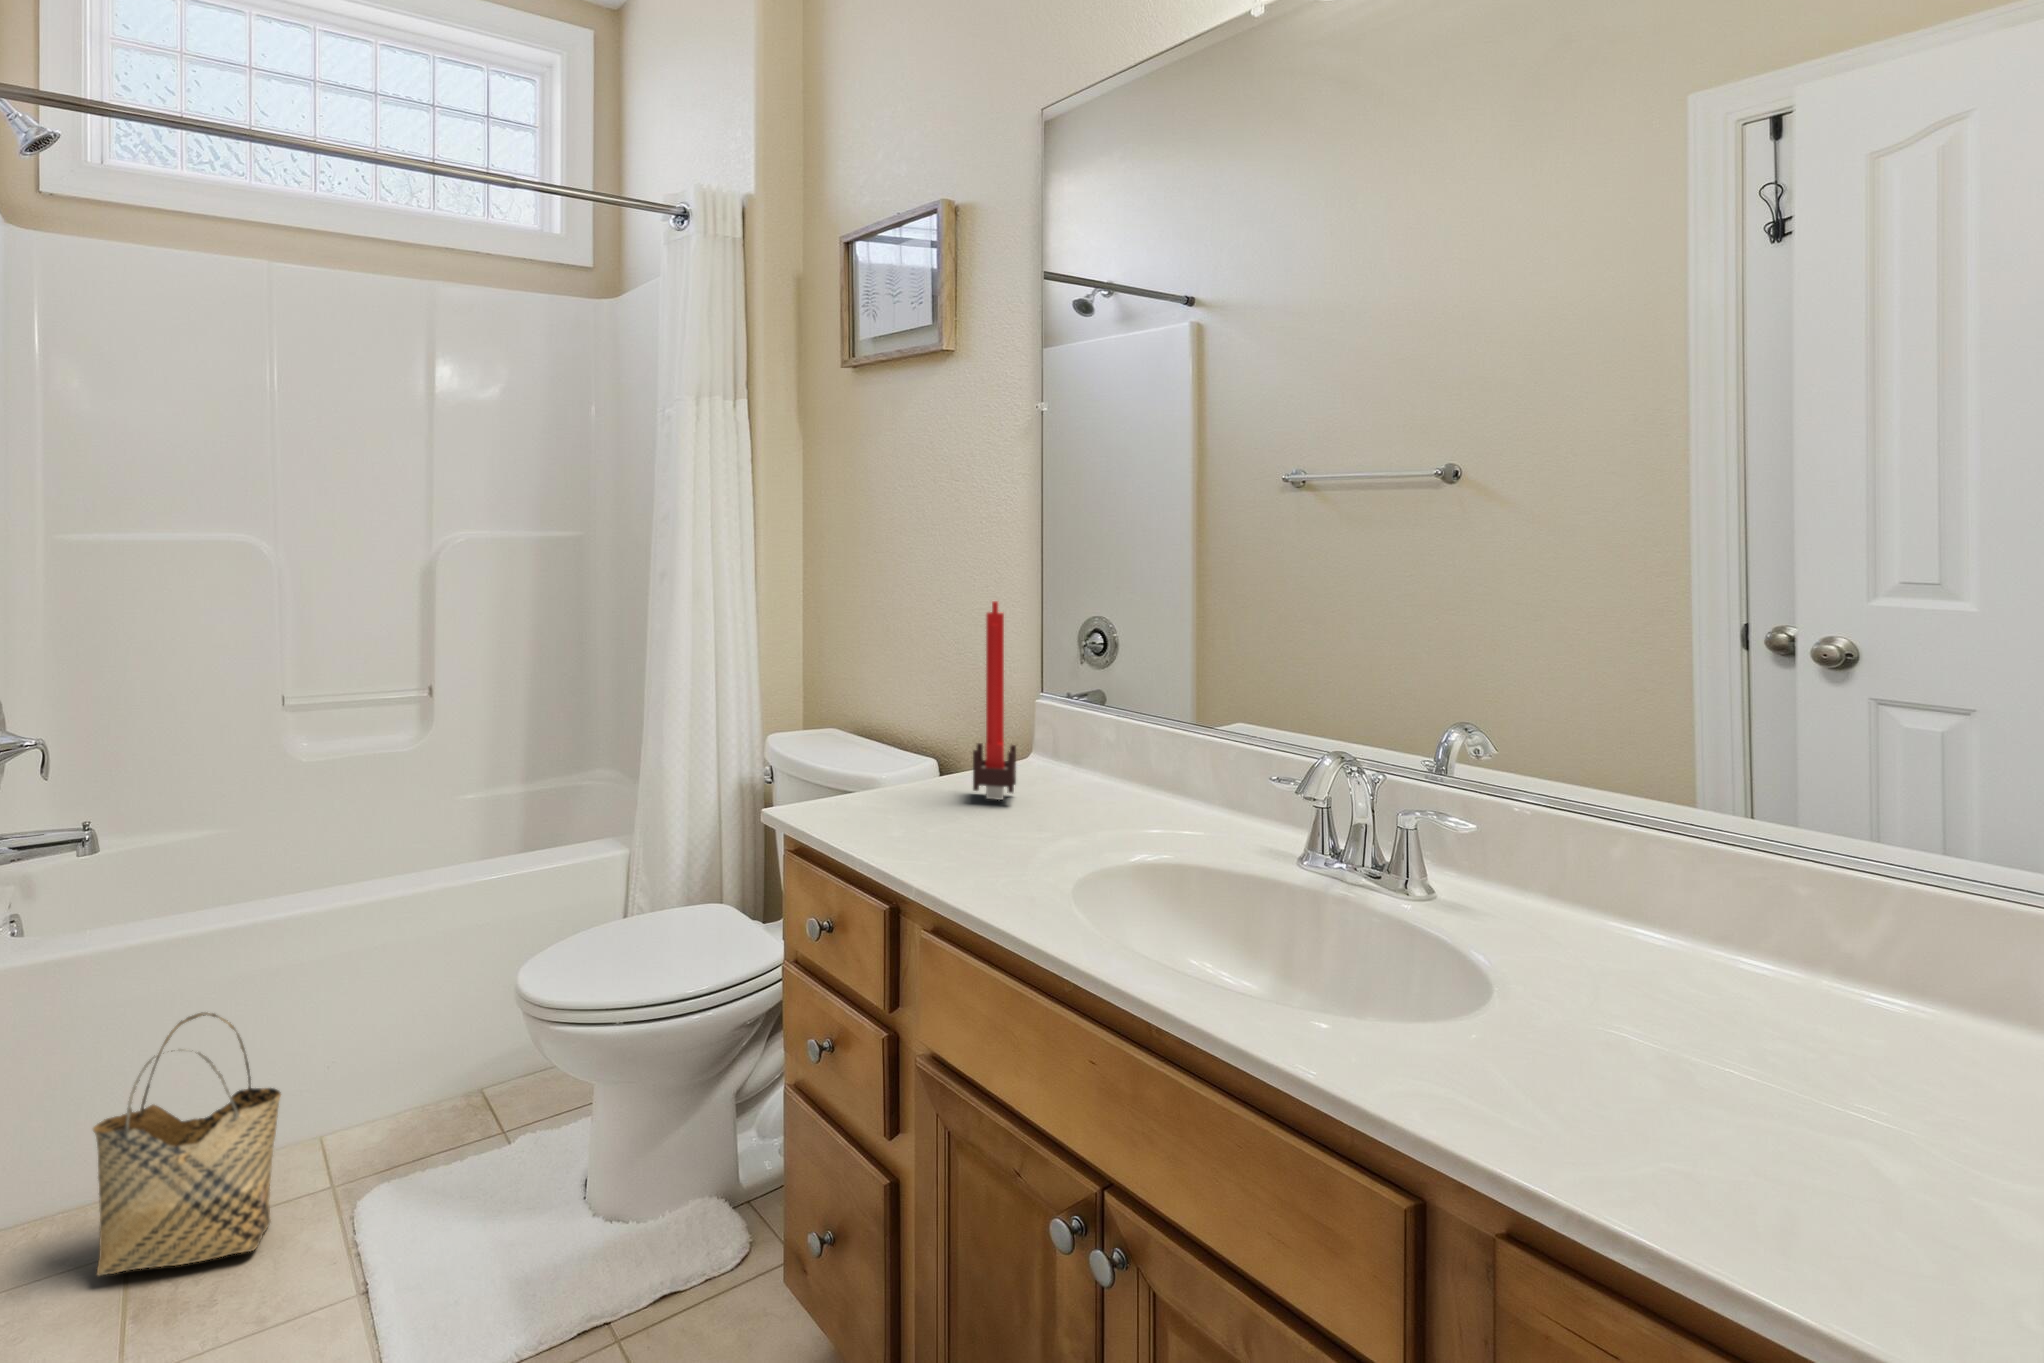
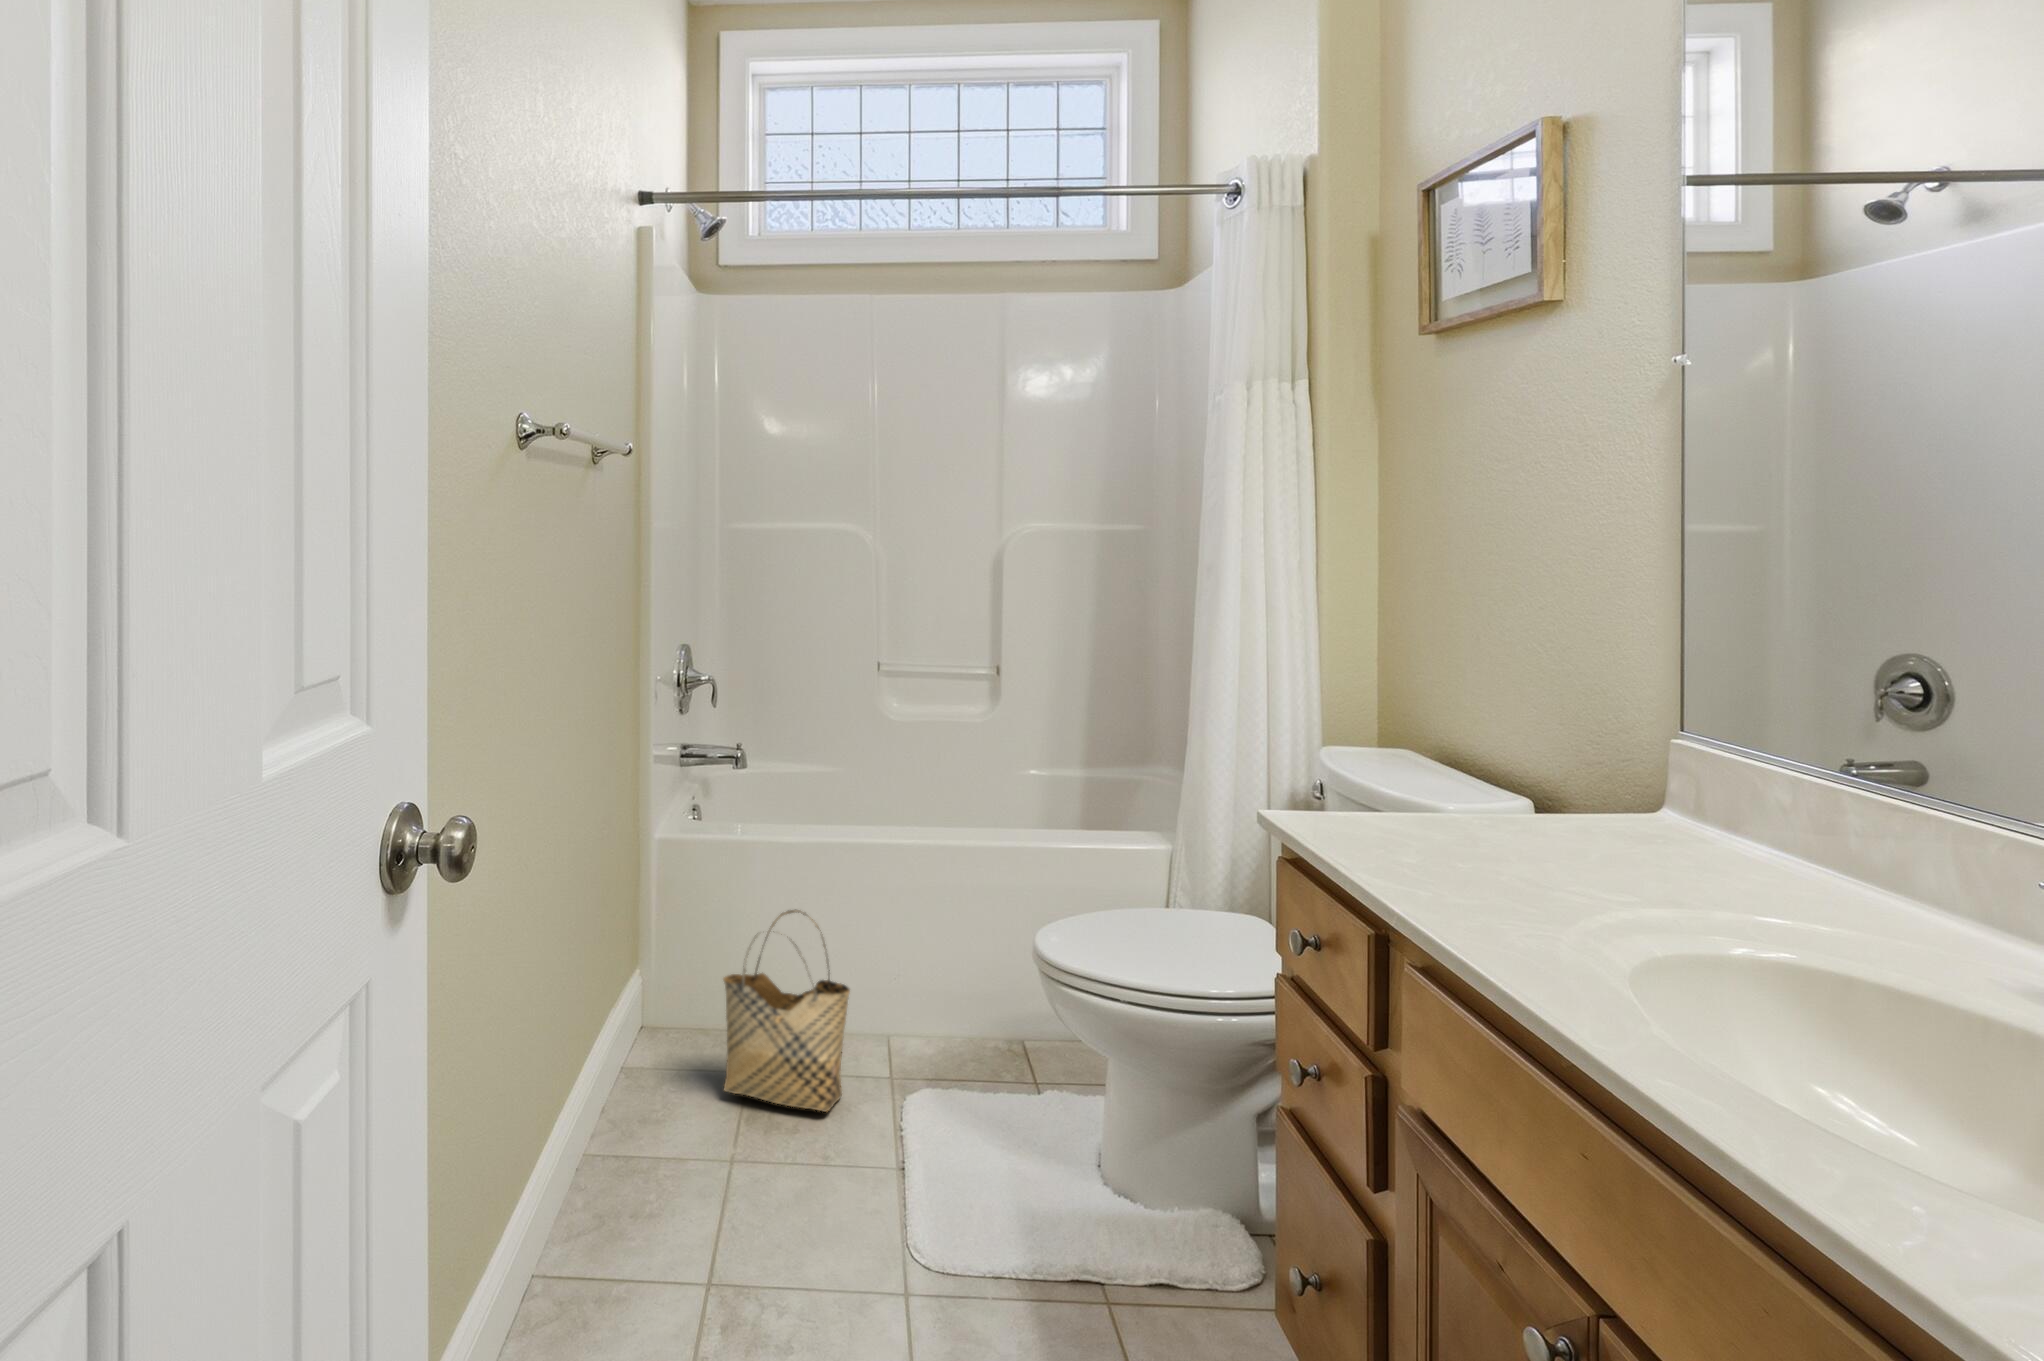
candle: present [973,601,1016,800] -> none [1530,600,1601,842]

